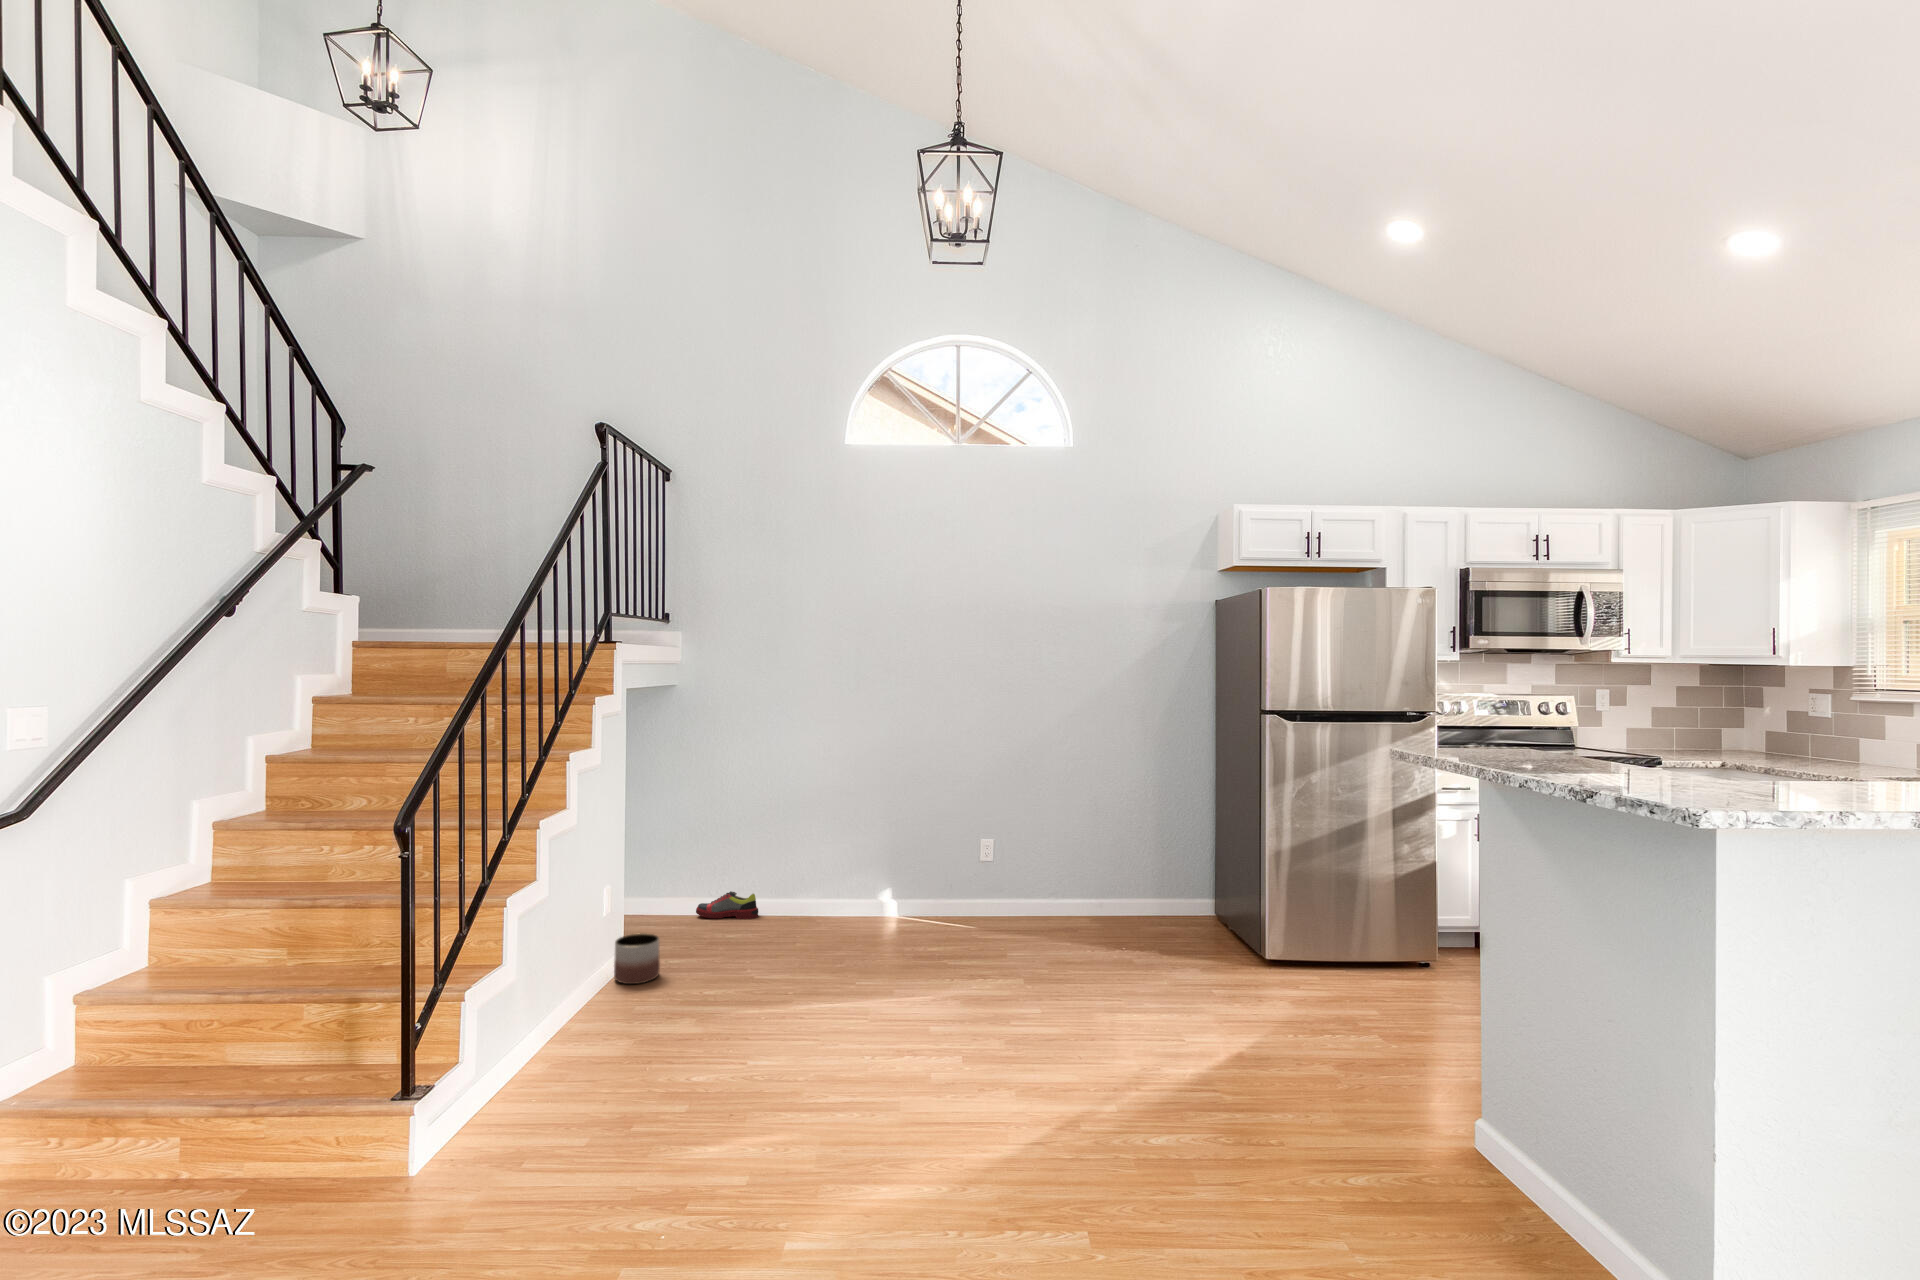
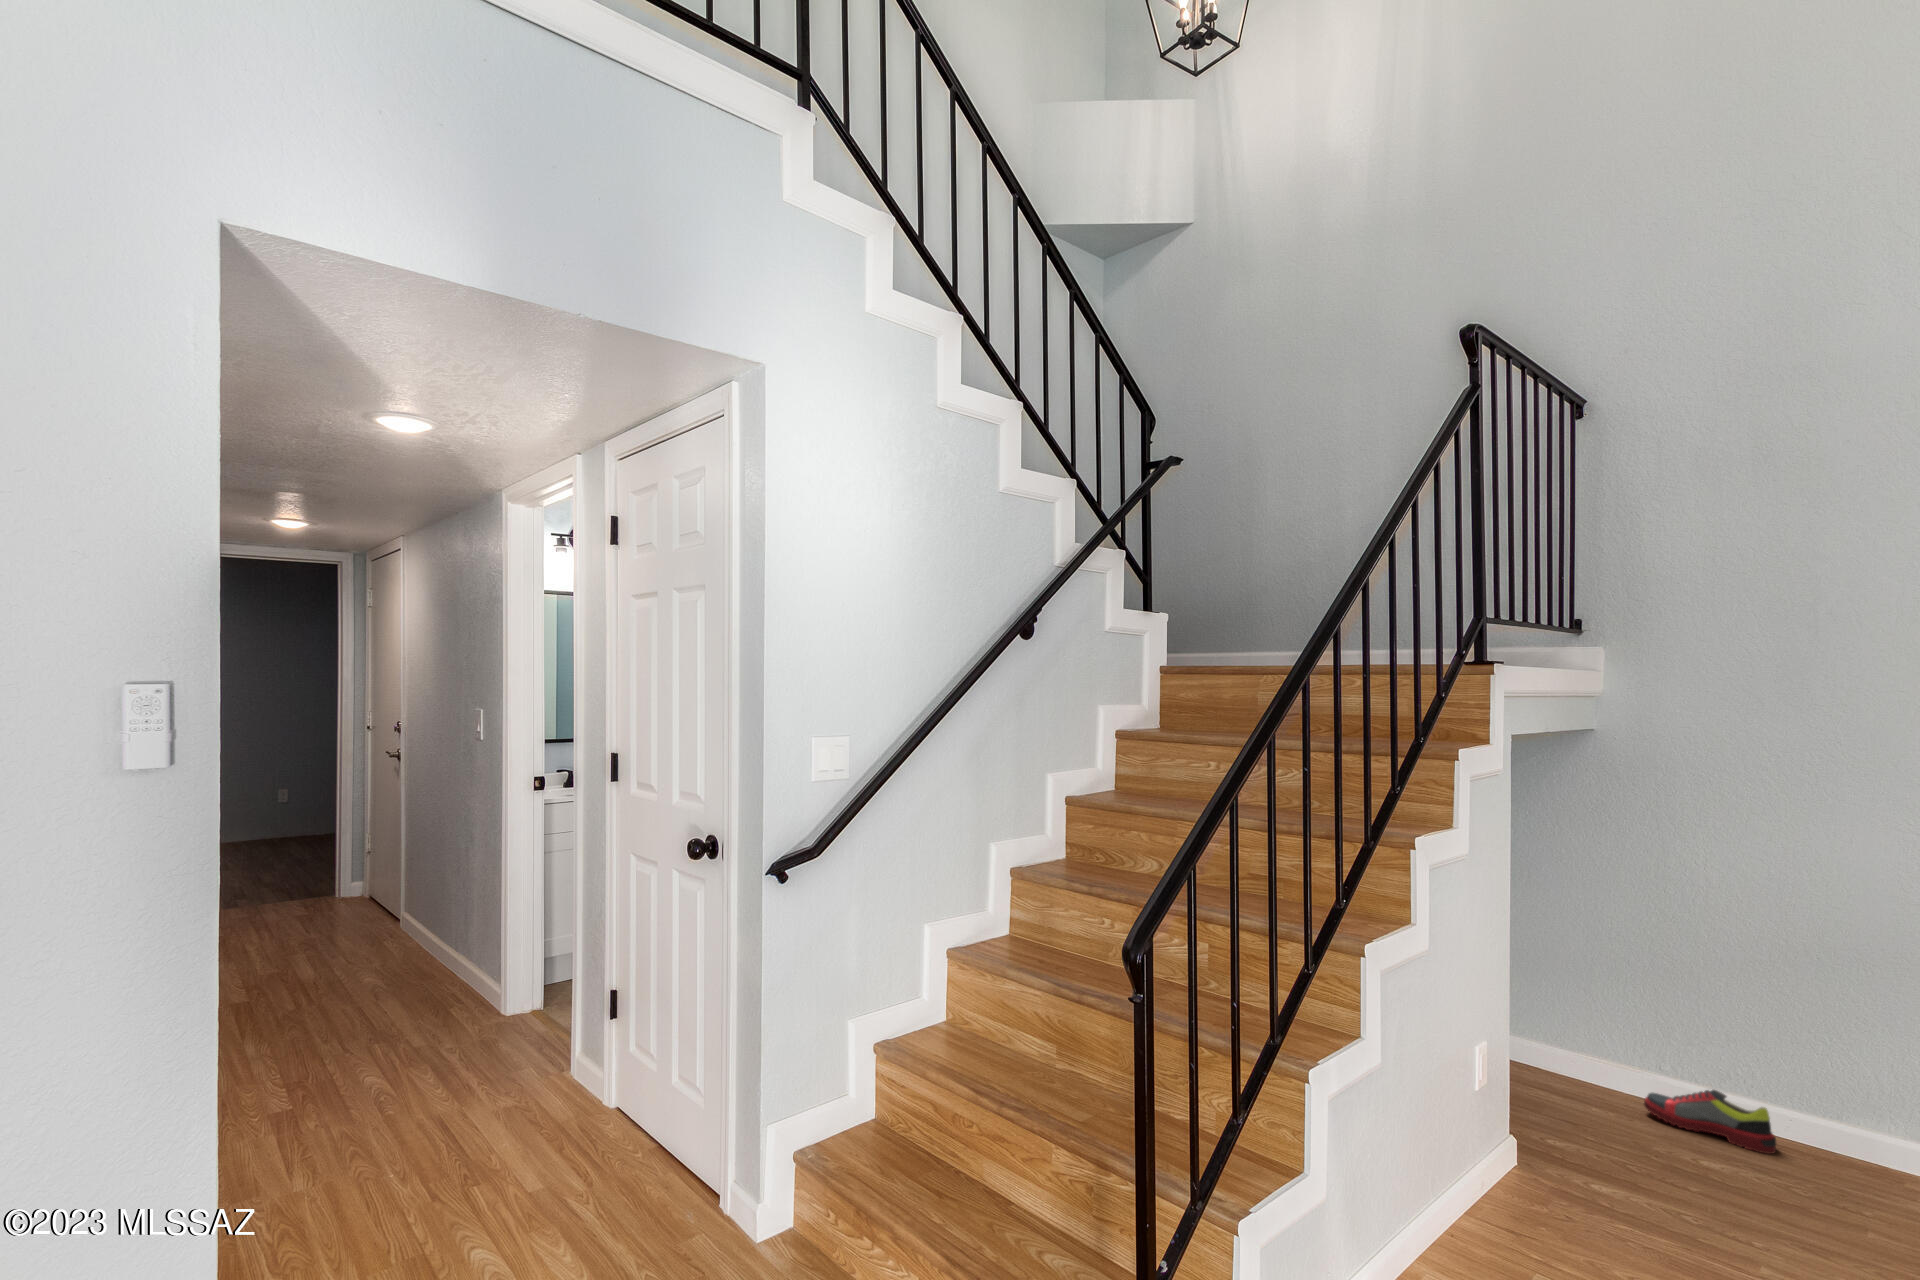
planter: present [614,933,660,984] -> none [1498,1140,1581,1240]

